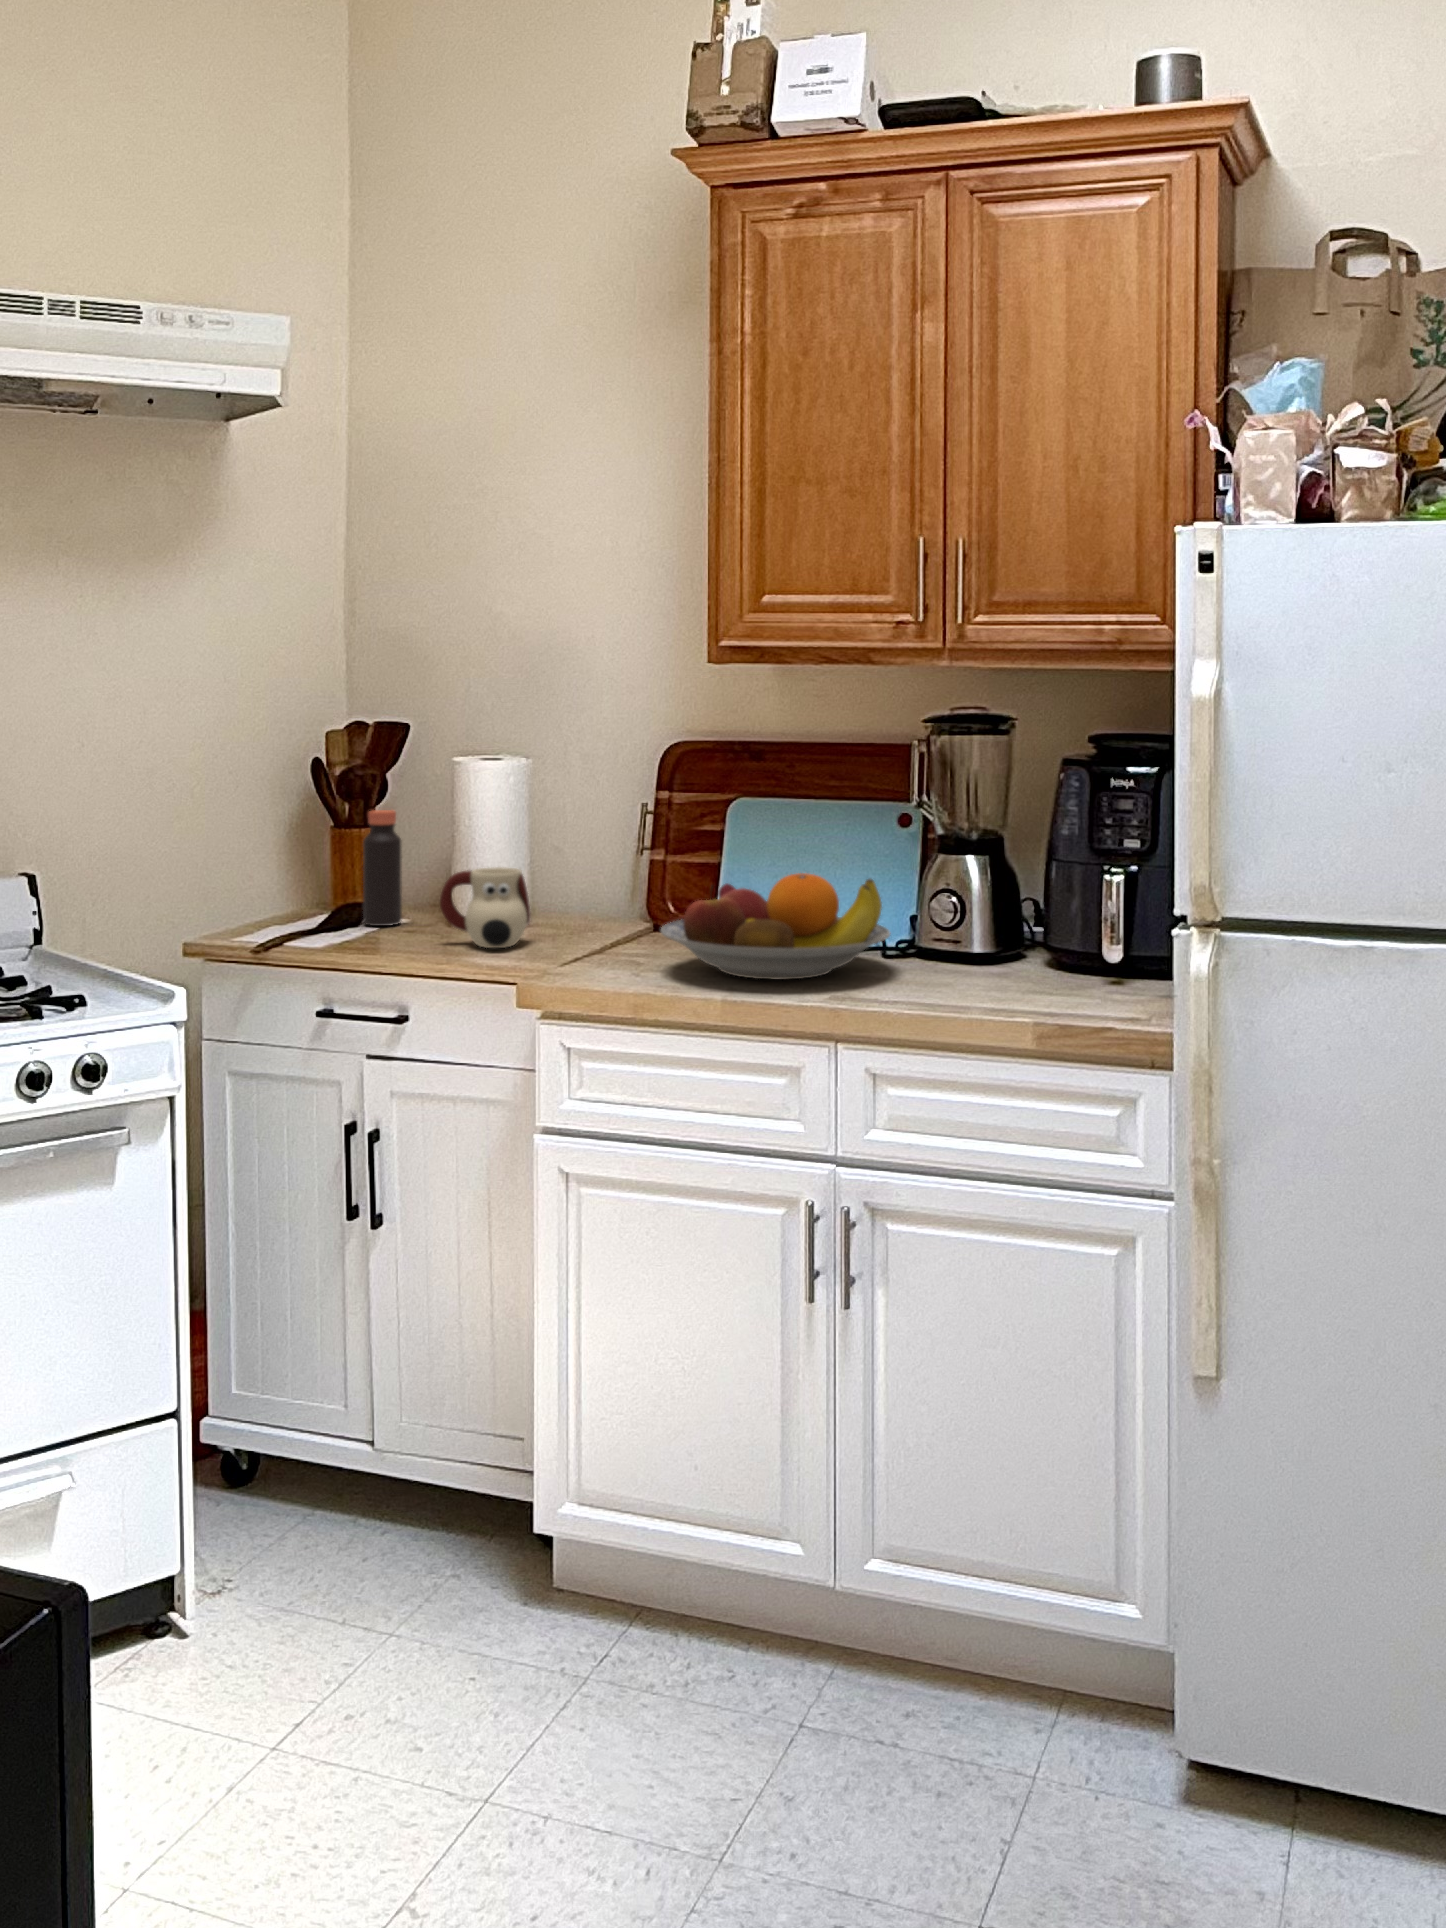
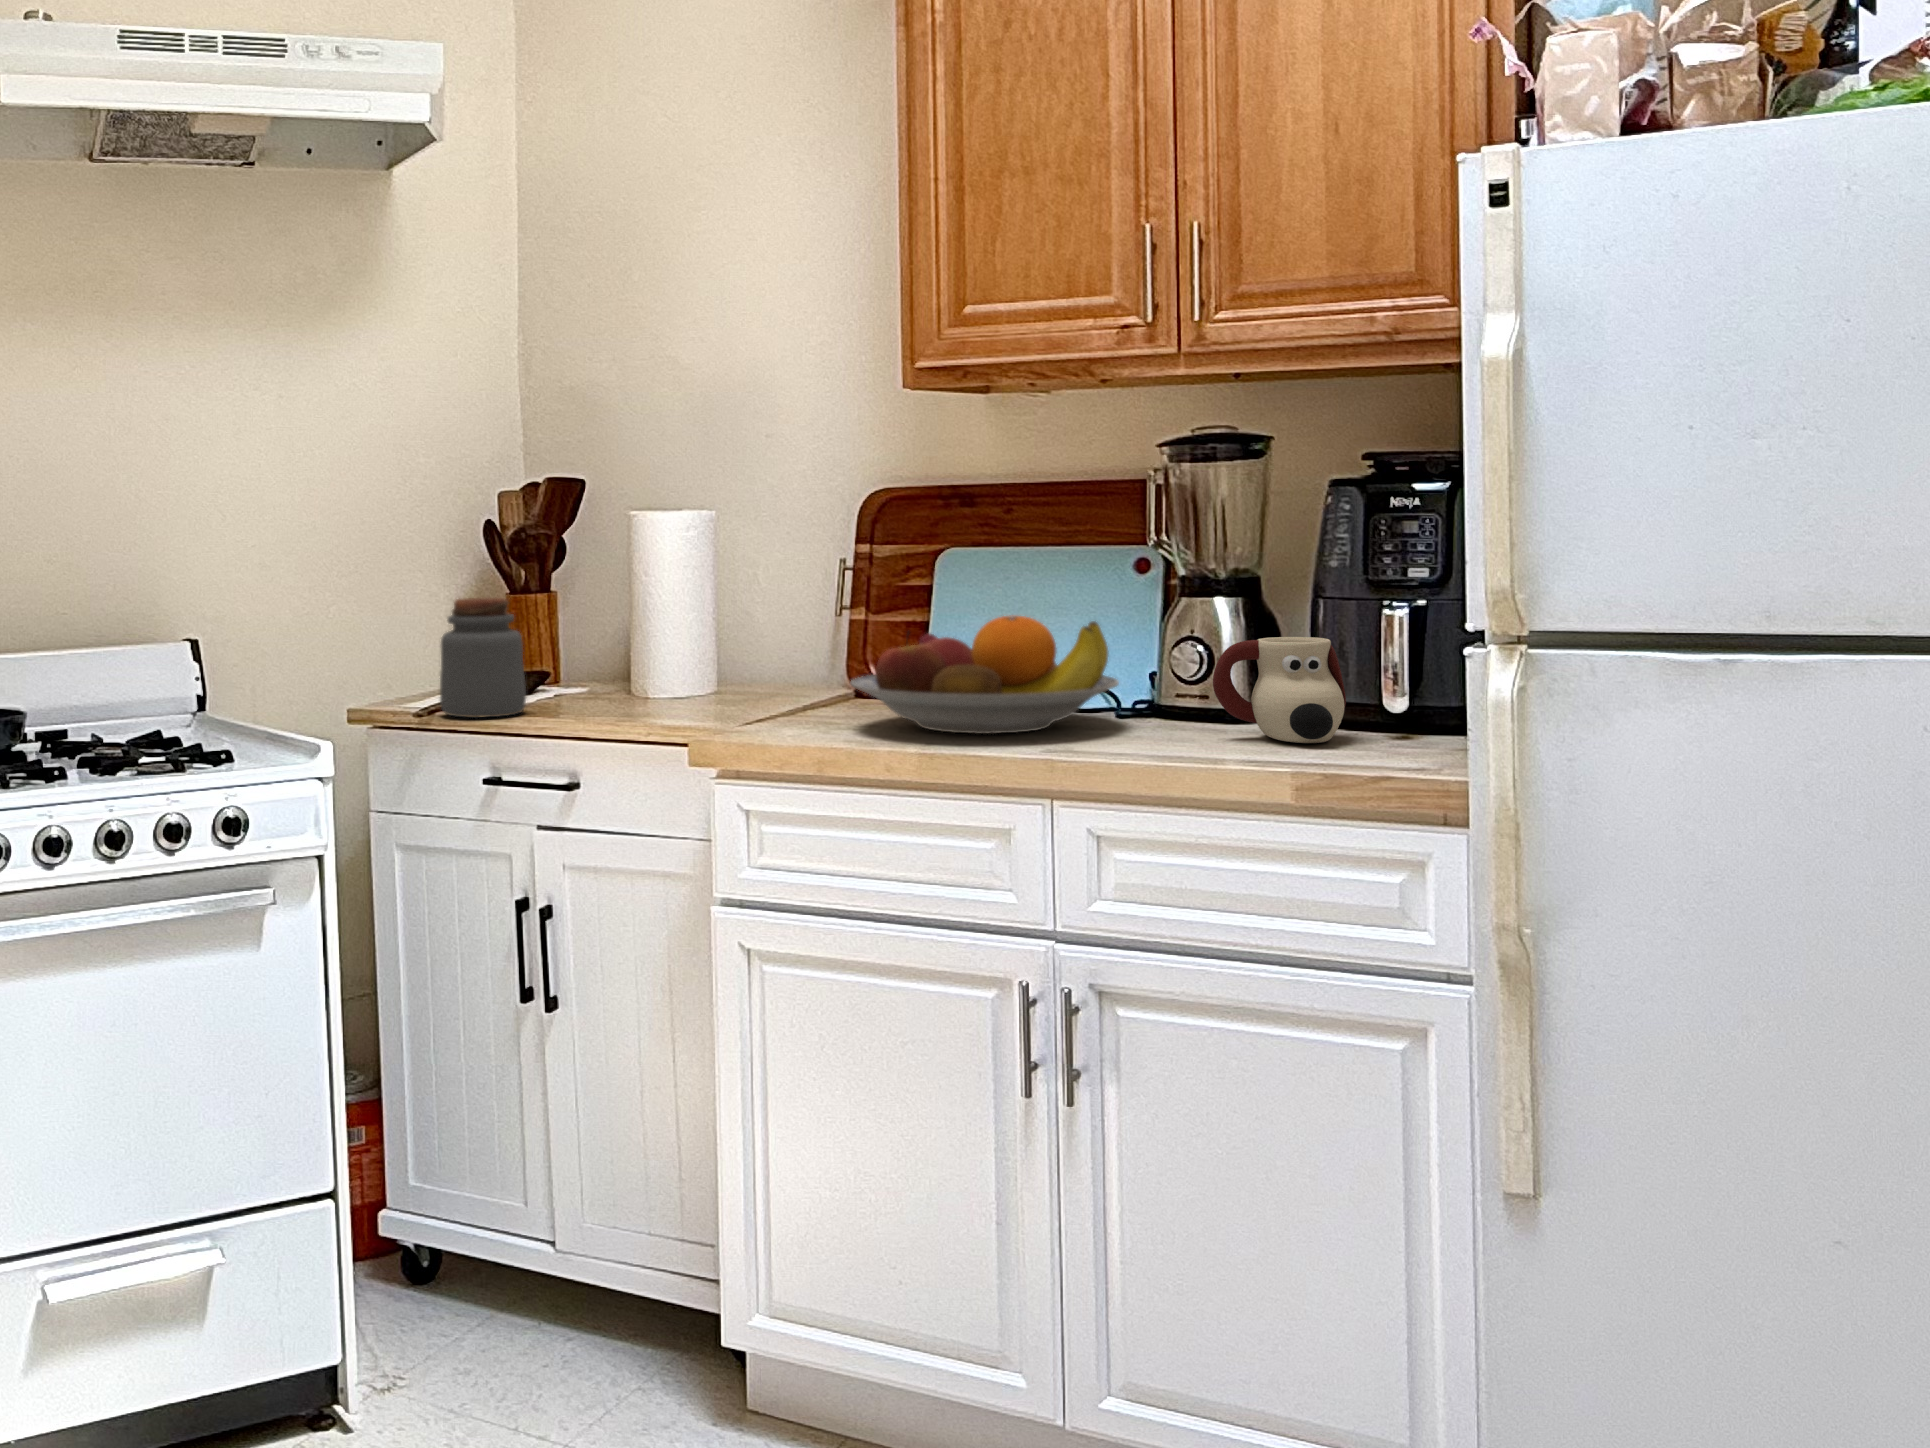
bottle: present [363,810,402,926] -> none [540,573,583,695]
jar: none [274,839,356,955] -> present [440,597,526,718]
mug: present [440,867,531,948] -> present [1213,637,1346,743]

